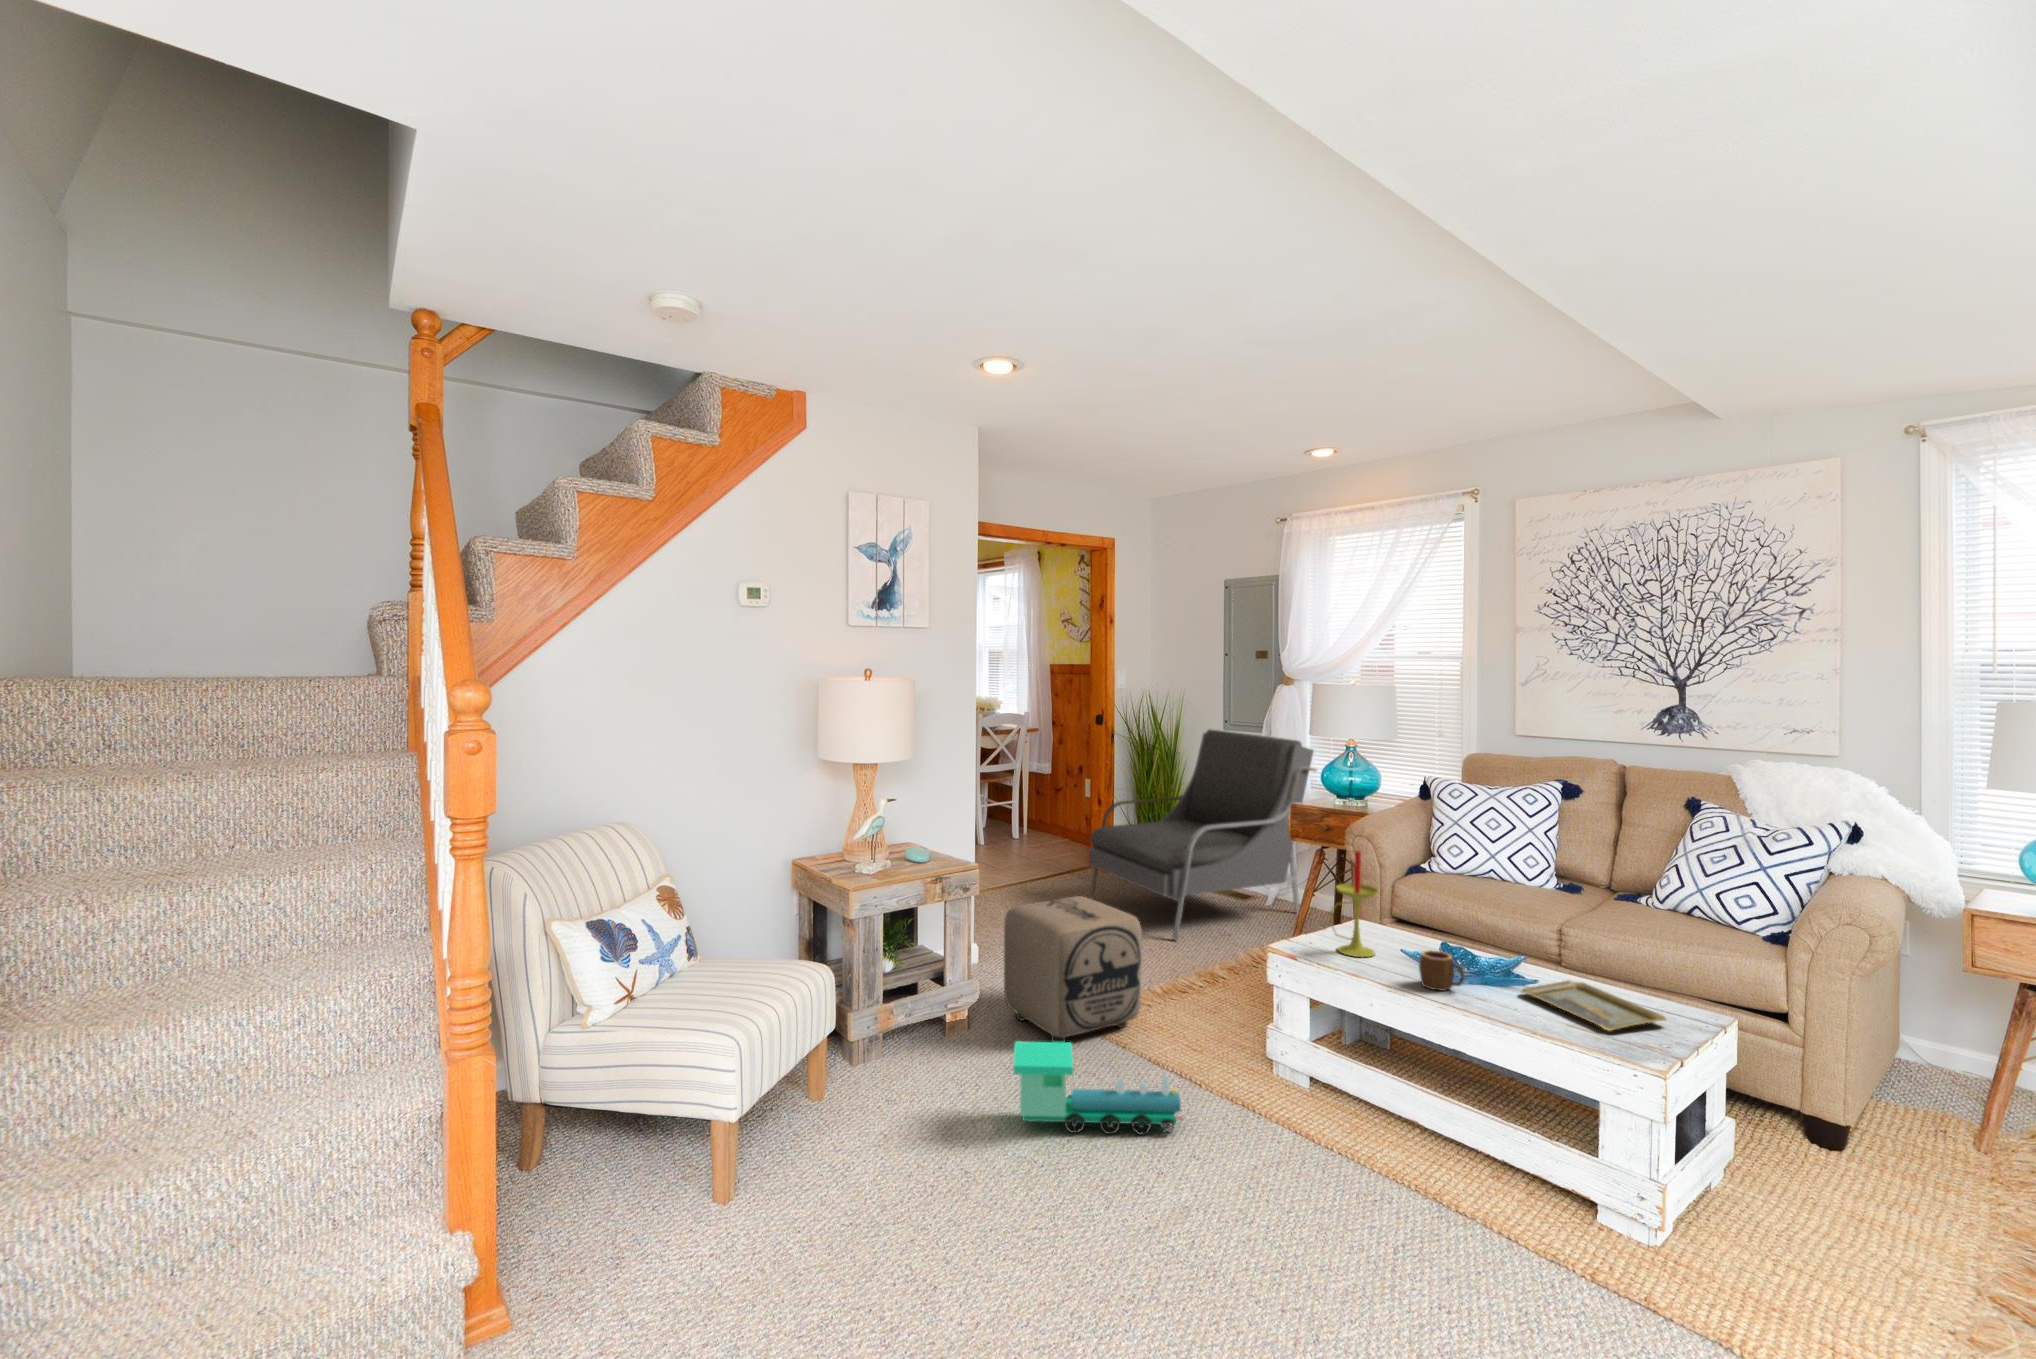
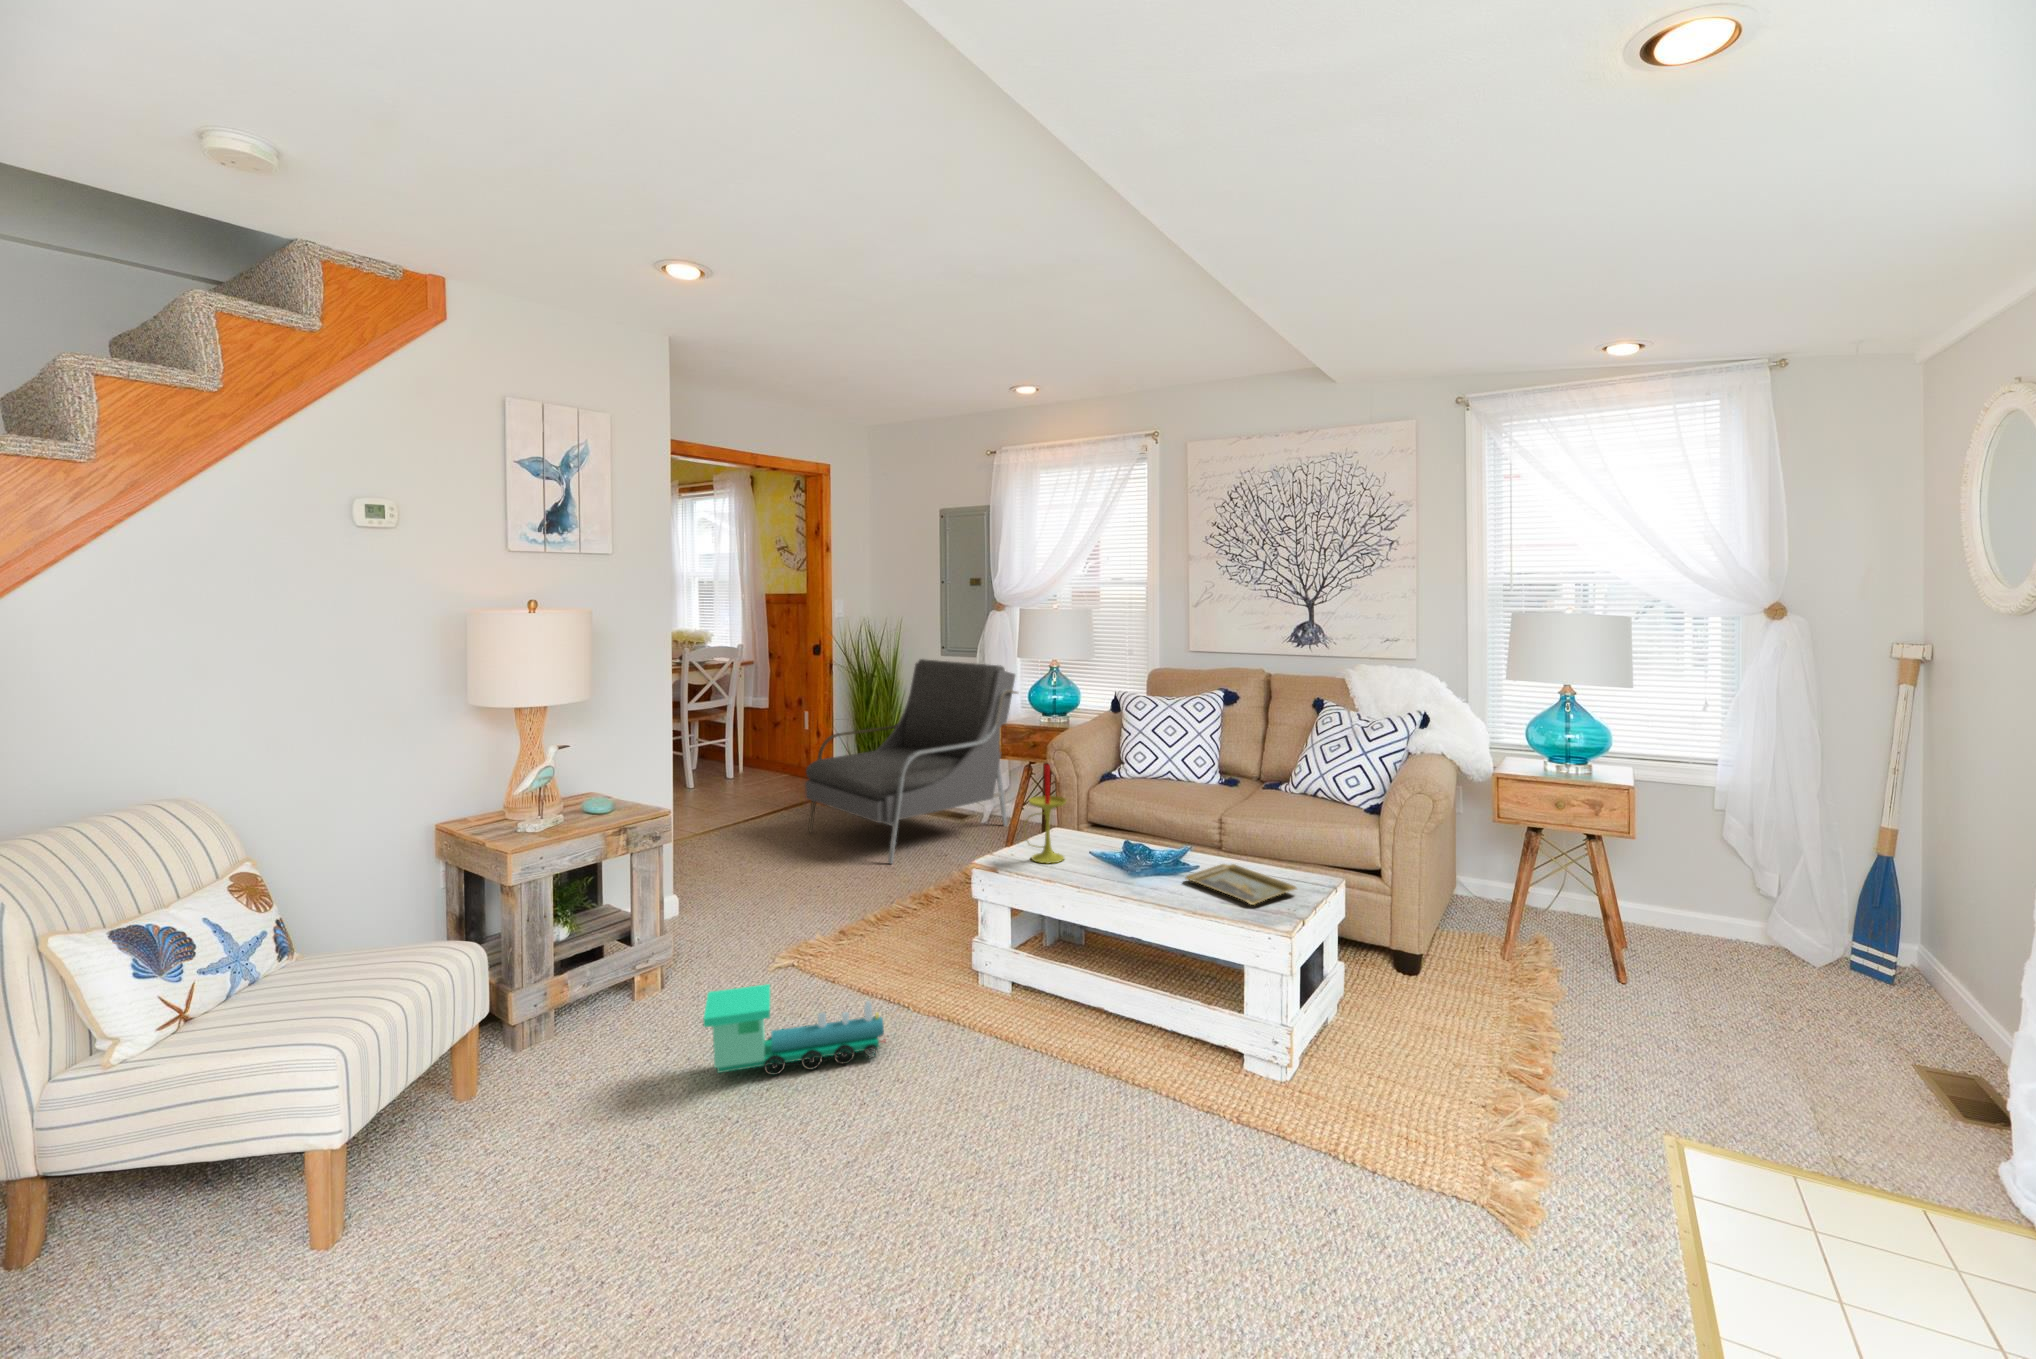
ottoman: present [1004,896,1142,1042] -> none [704,832,850,984]
mug: present [1419,950,1465,991] -> none [1100,851,1139,886]

